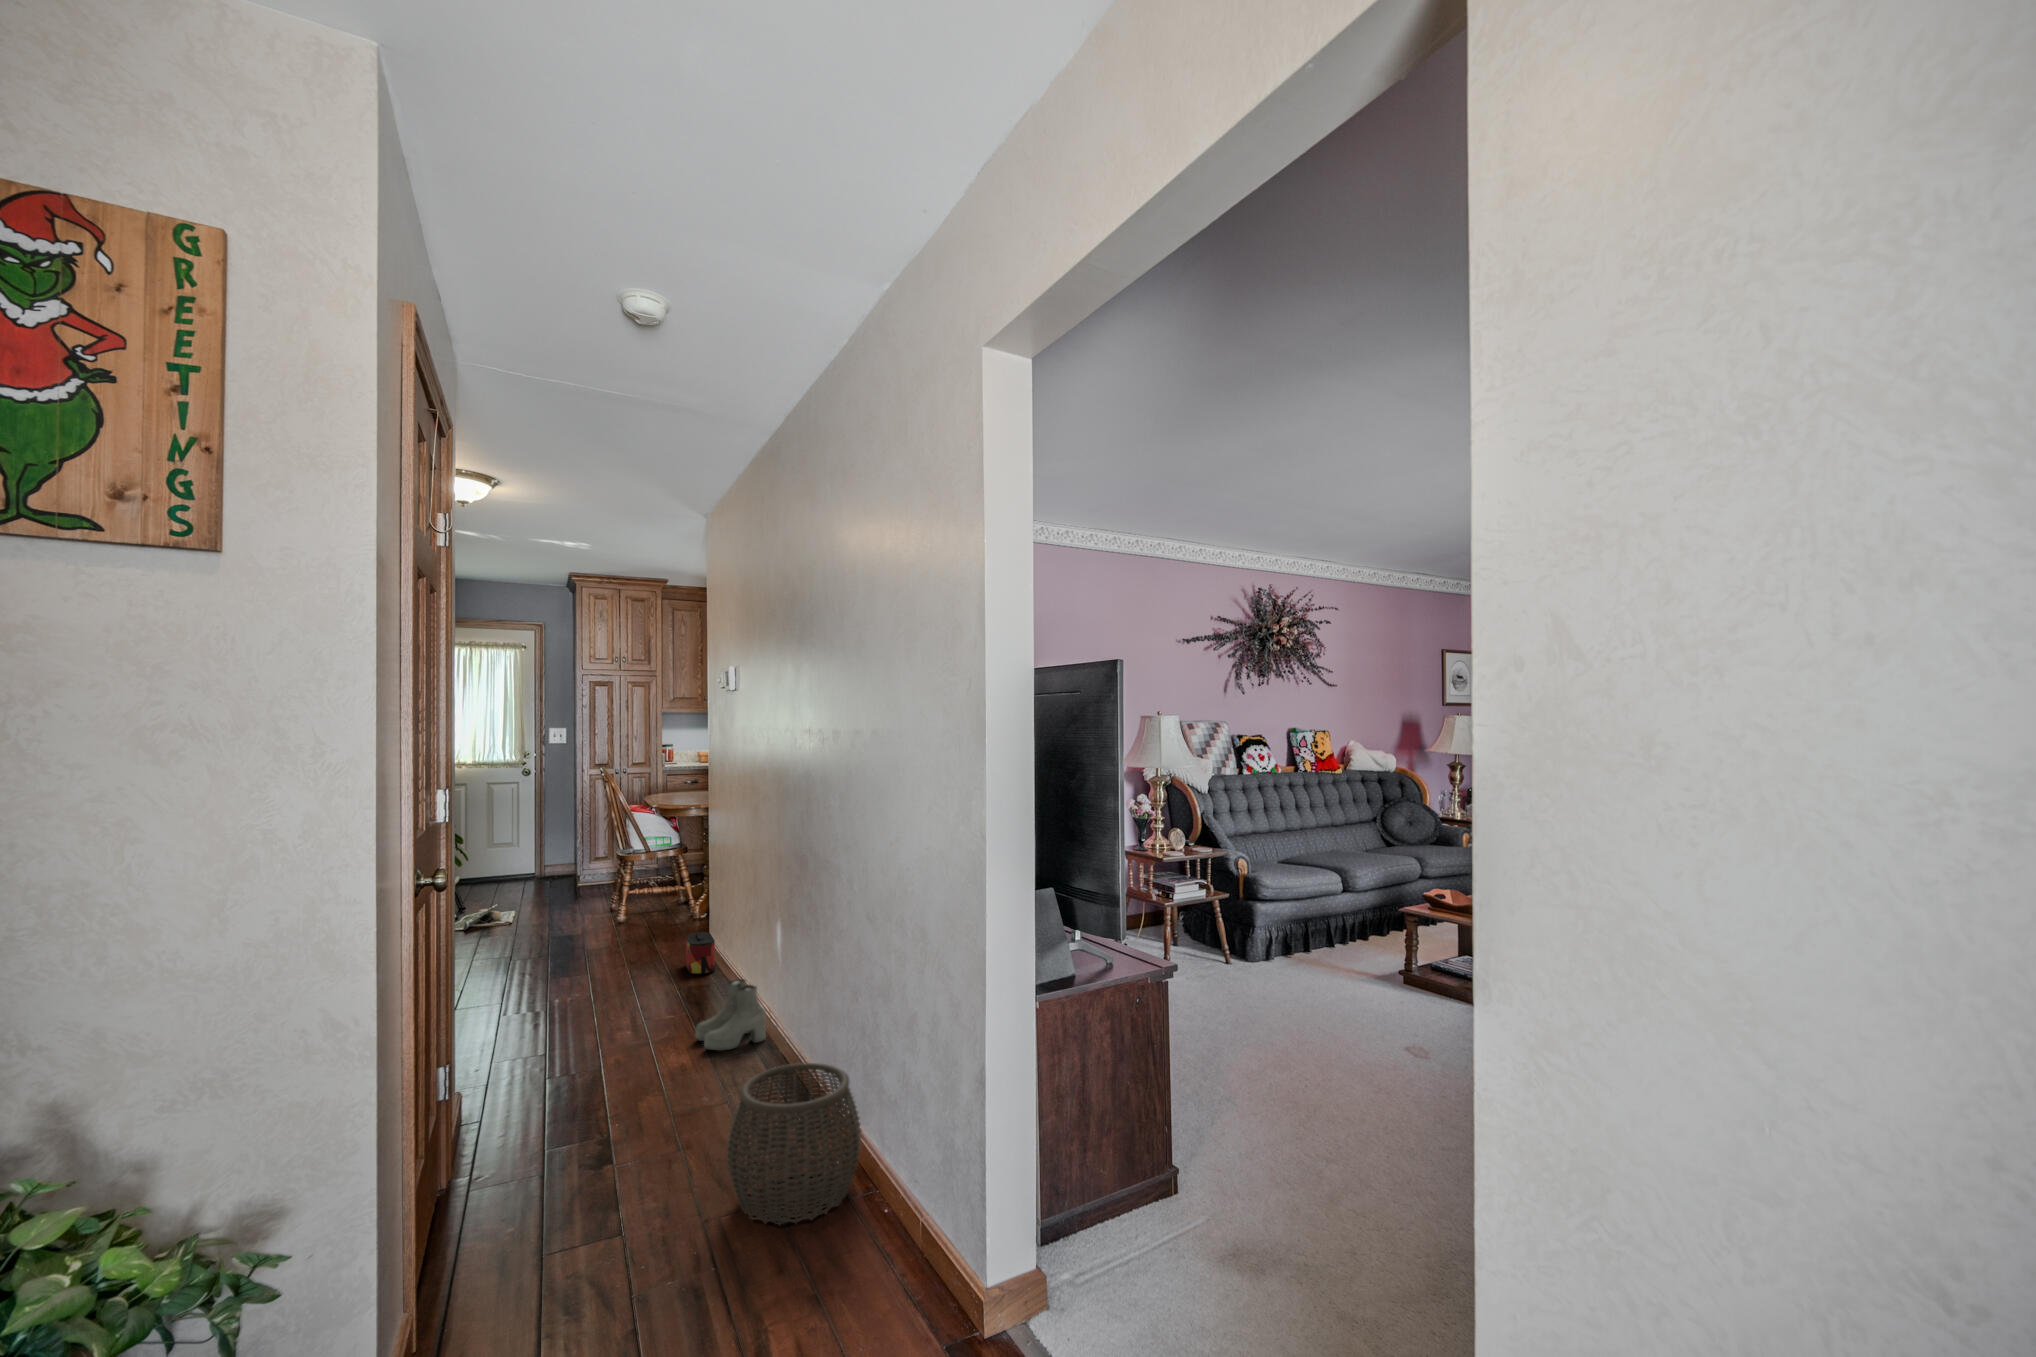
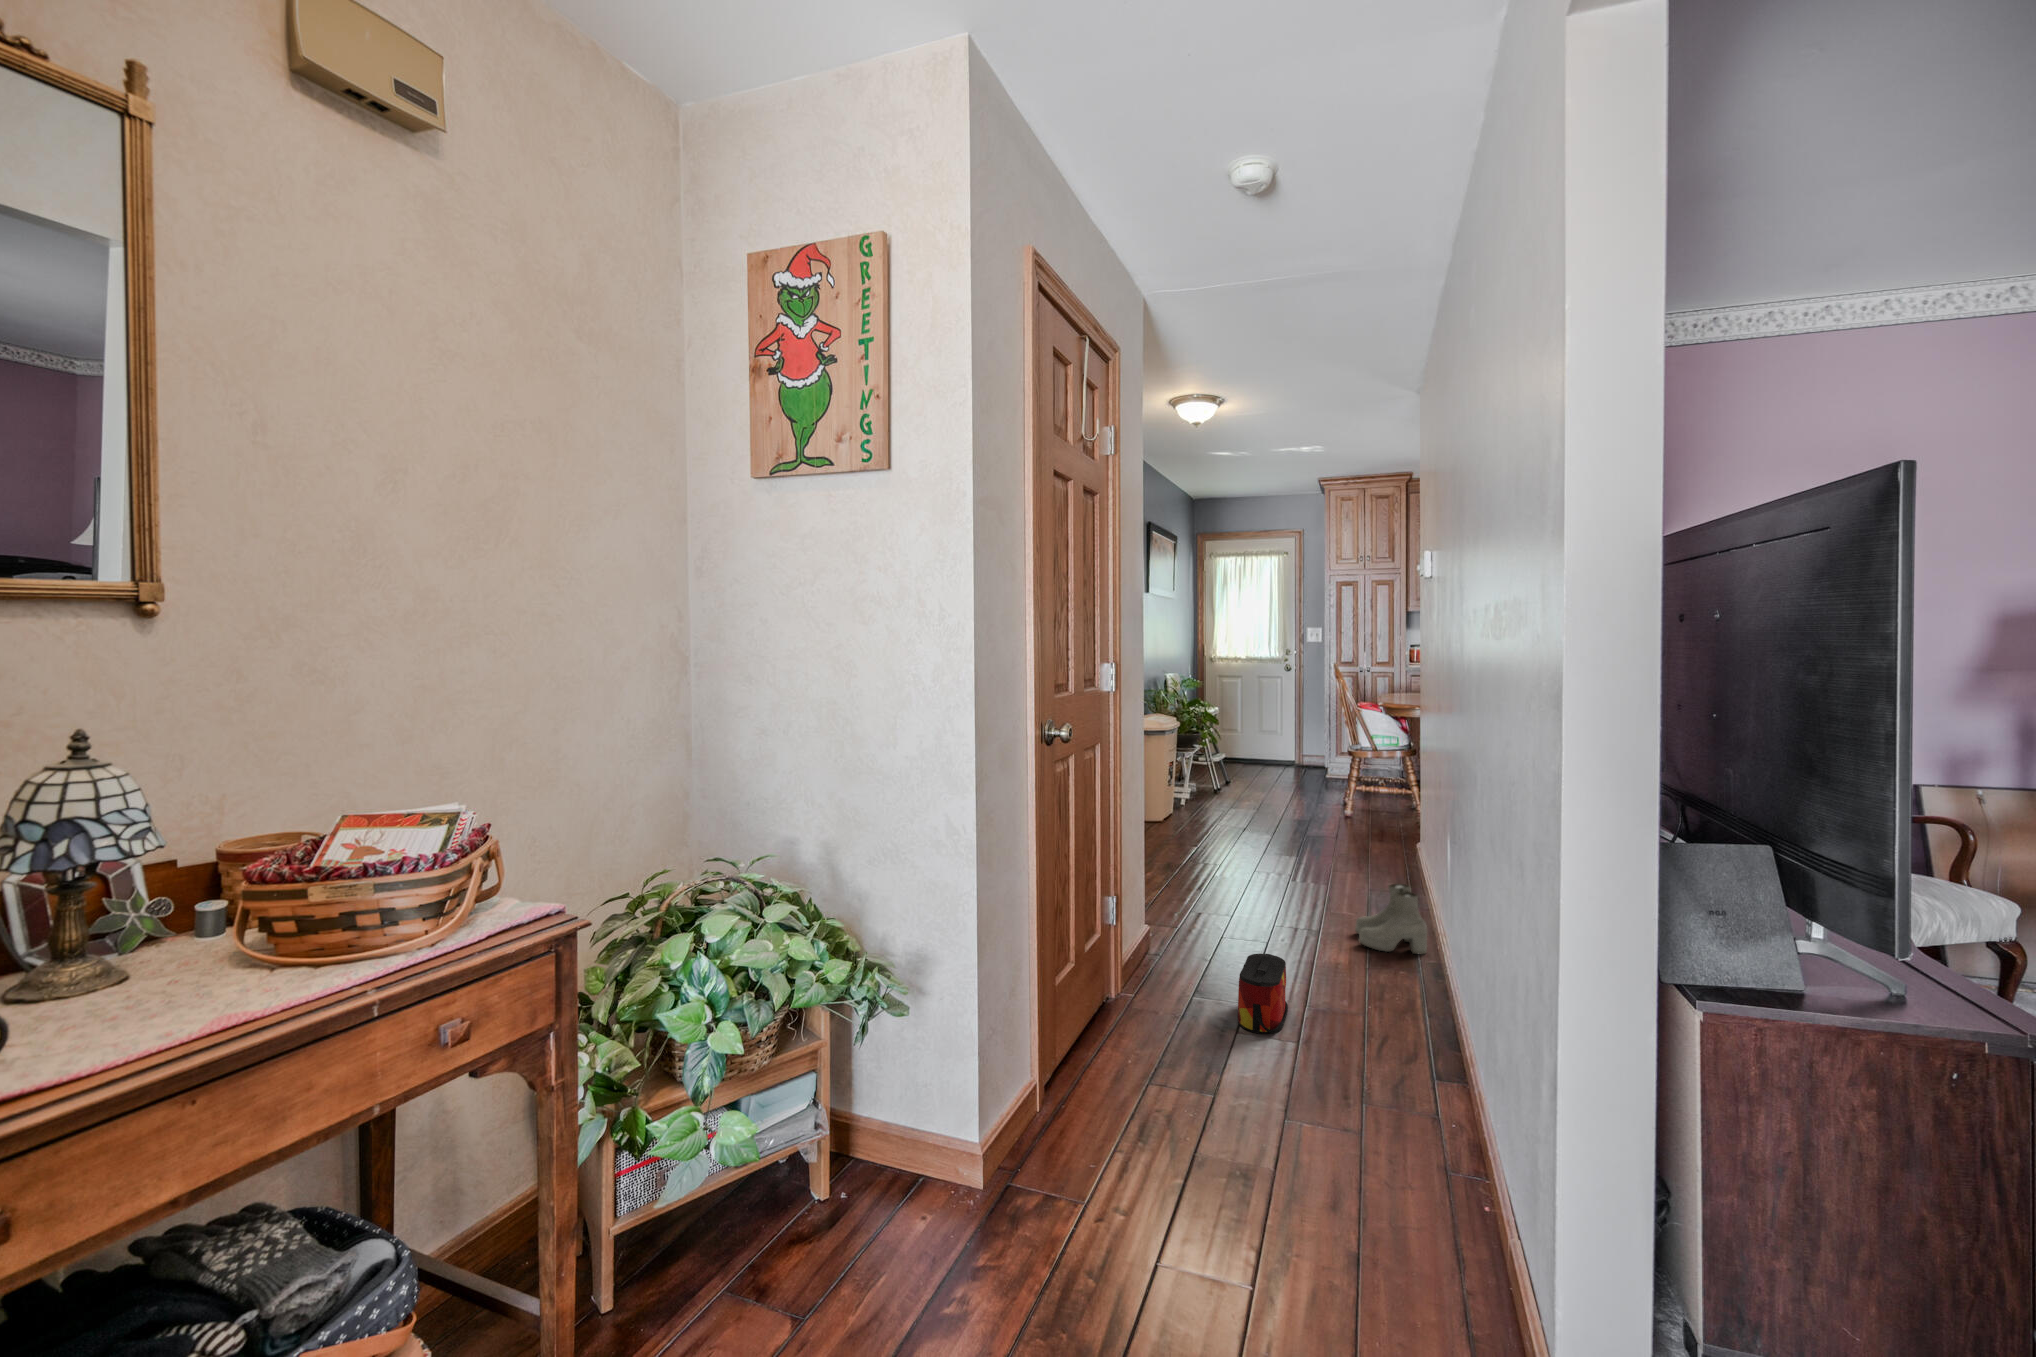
bag: present [686,932,716,975] -> present [1238,954,1288,1034]
woven basket: present [727,1063,862,1225] -> none [1301,970,1453,1139]

